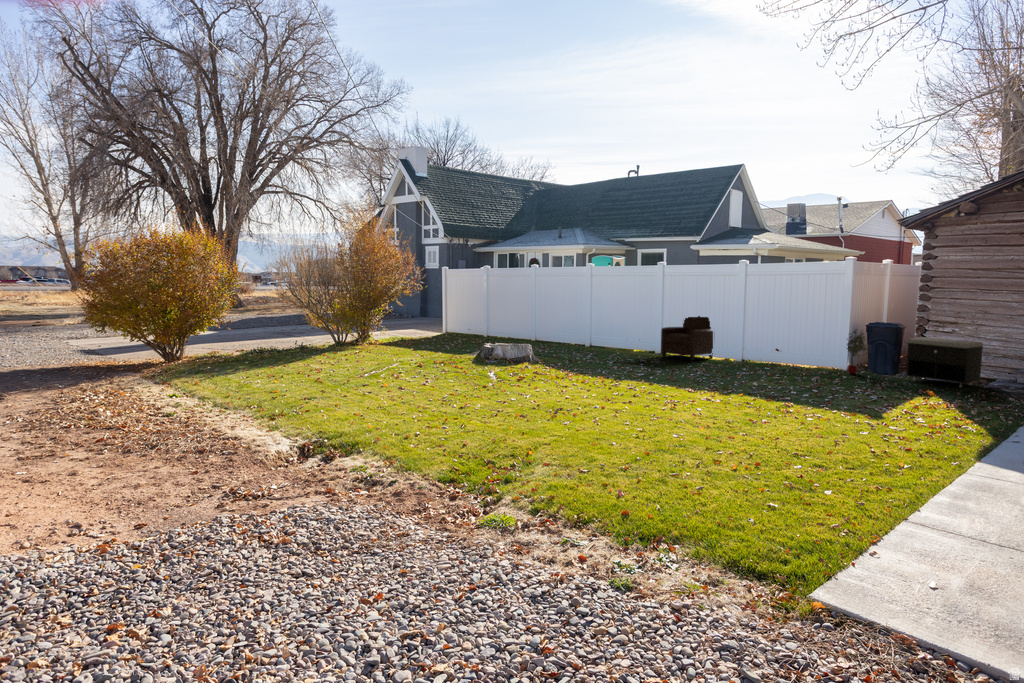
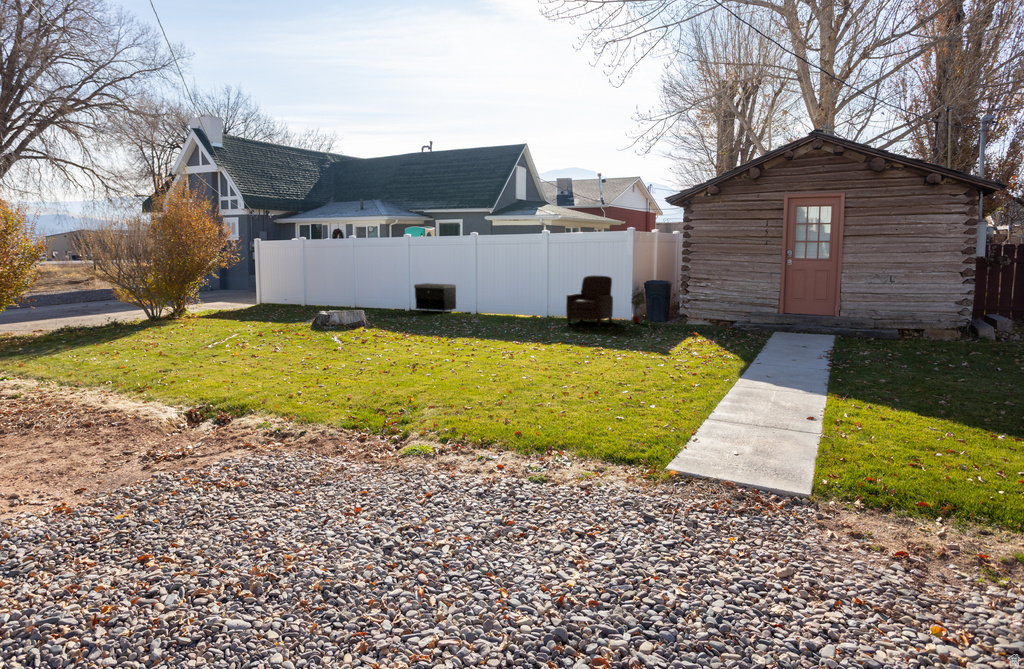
chair: present [661,316,713,361] -> present [566,275,613,325]
storage bench: present [906,337,983,387] -> present [414,283,456,313]

